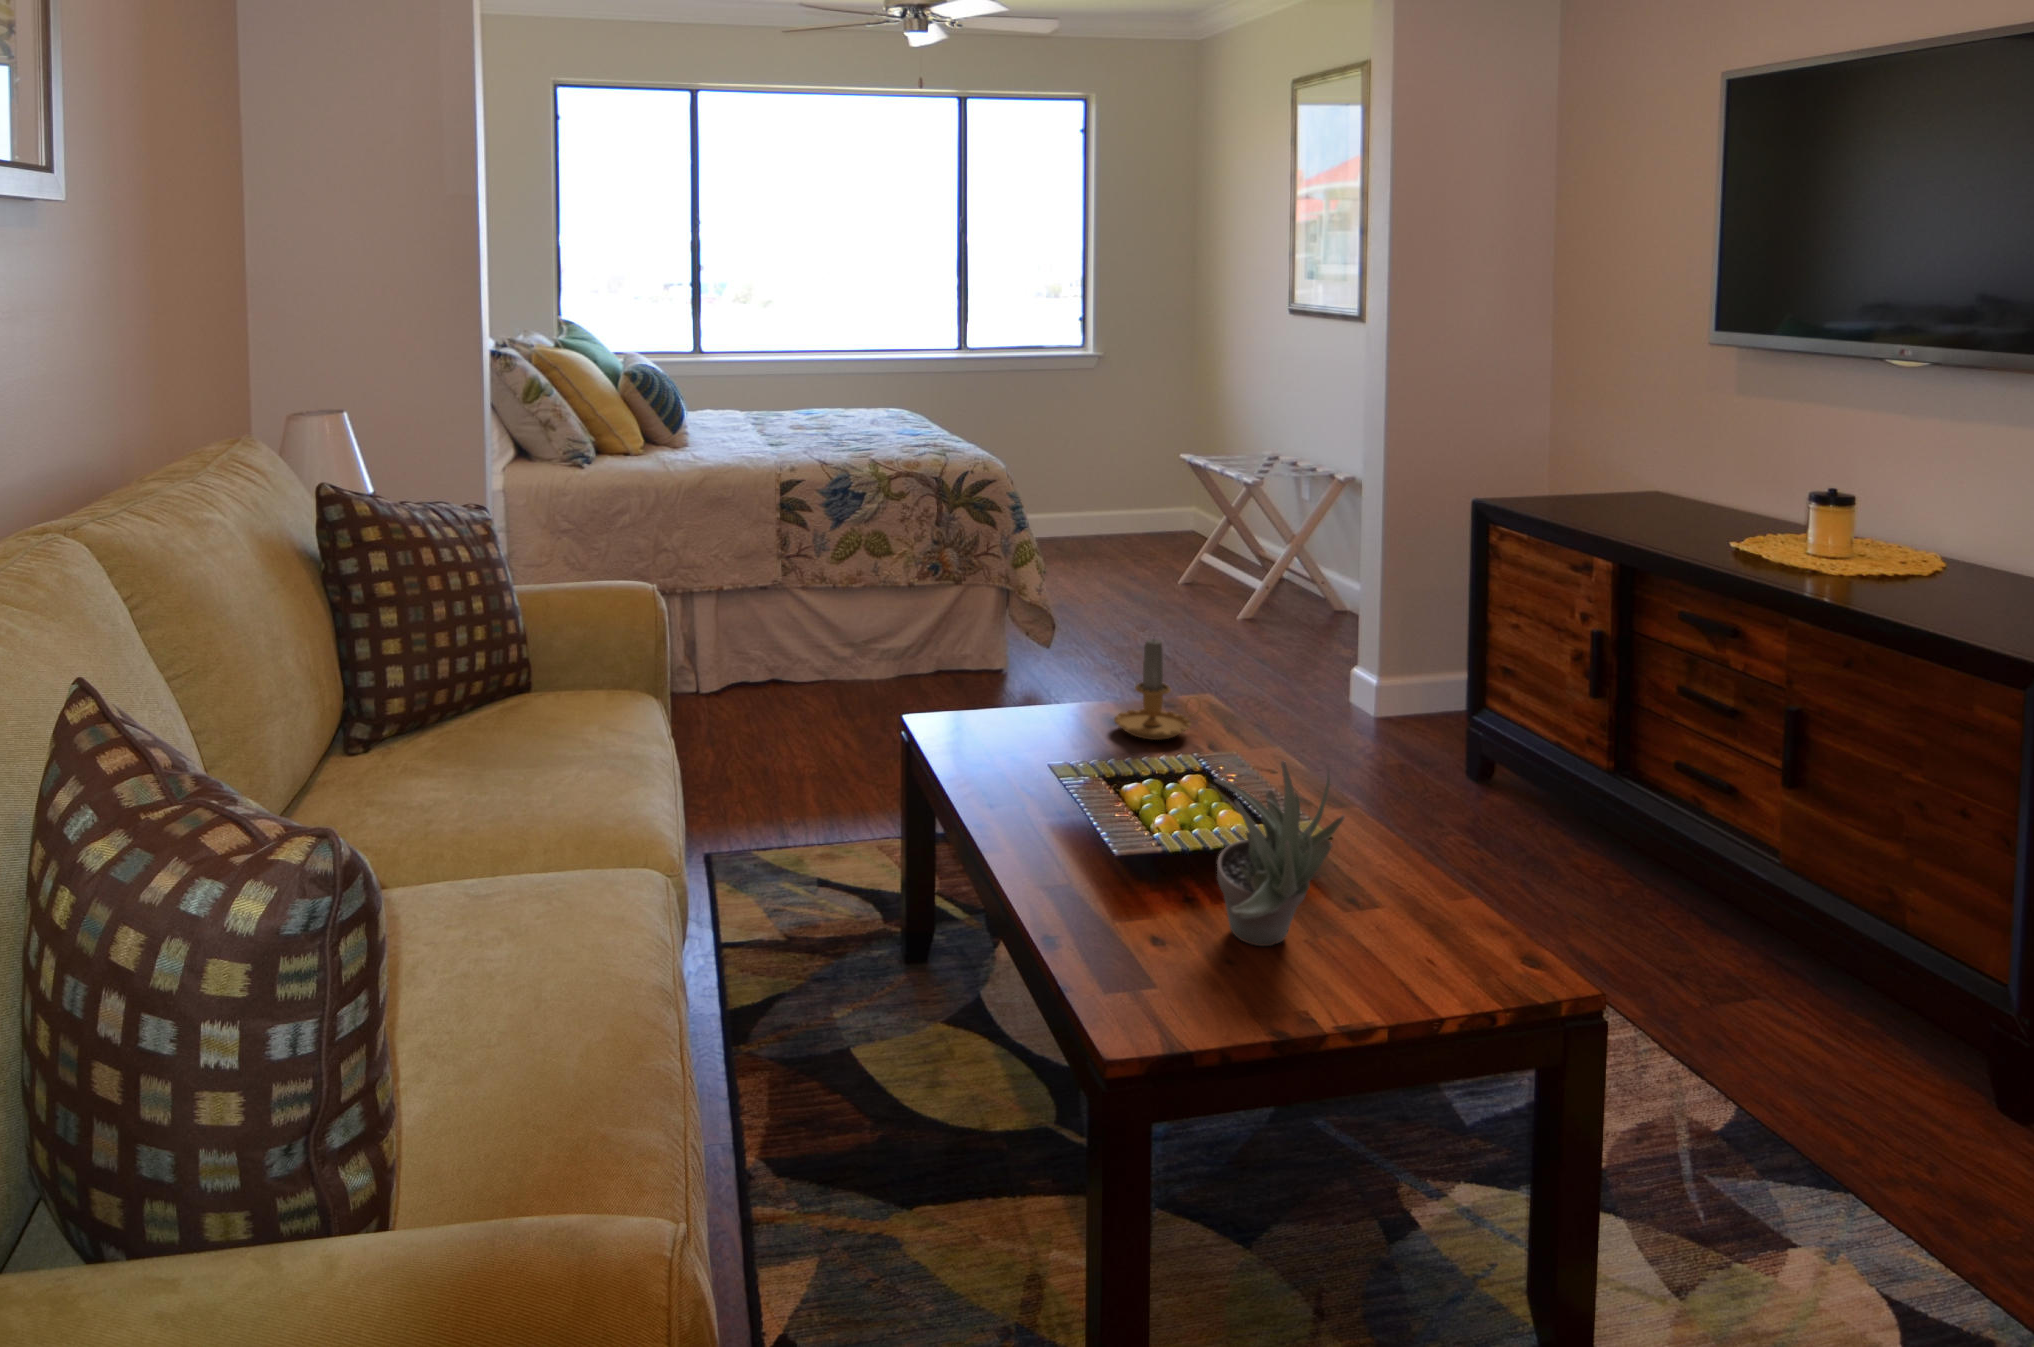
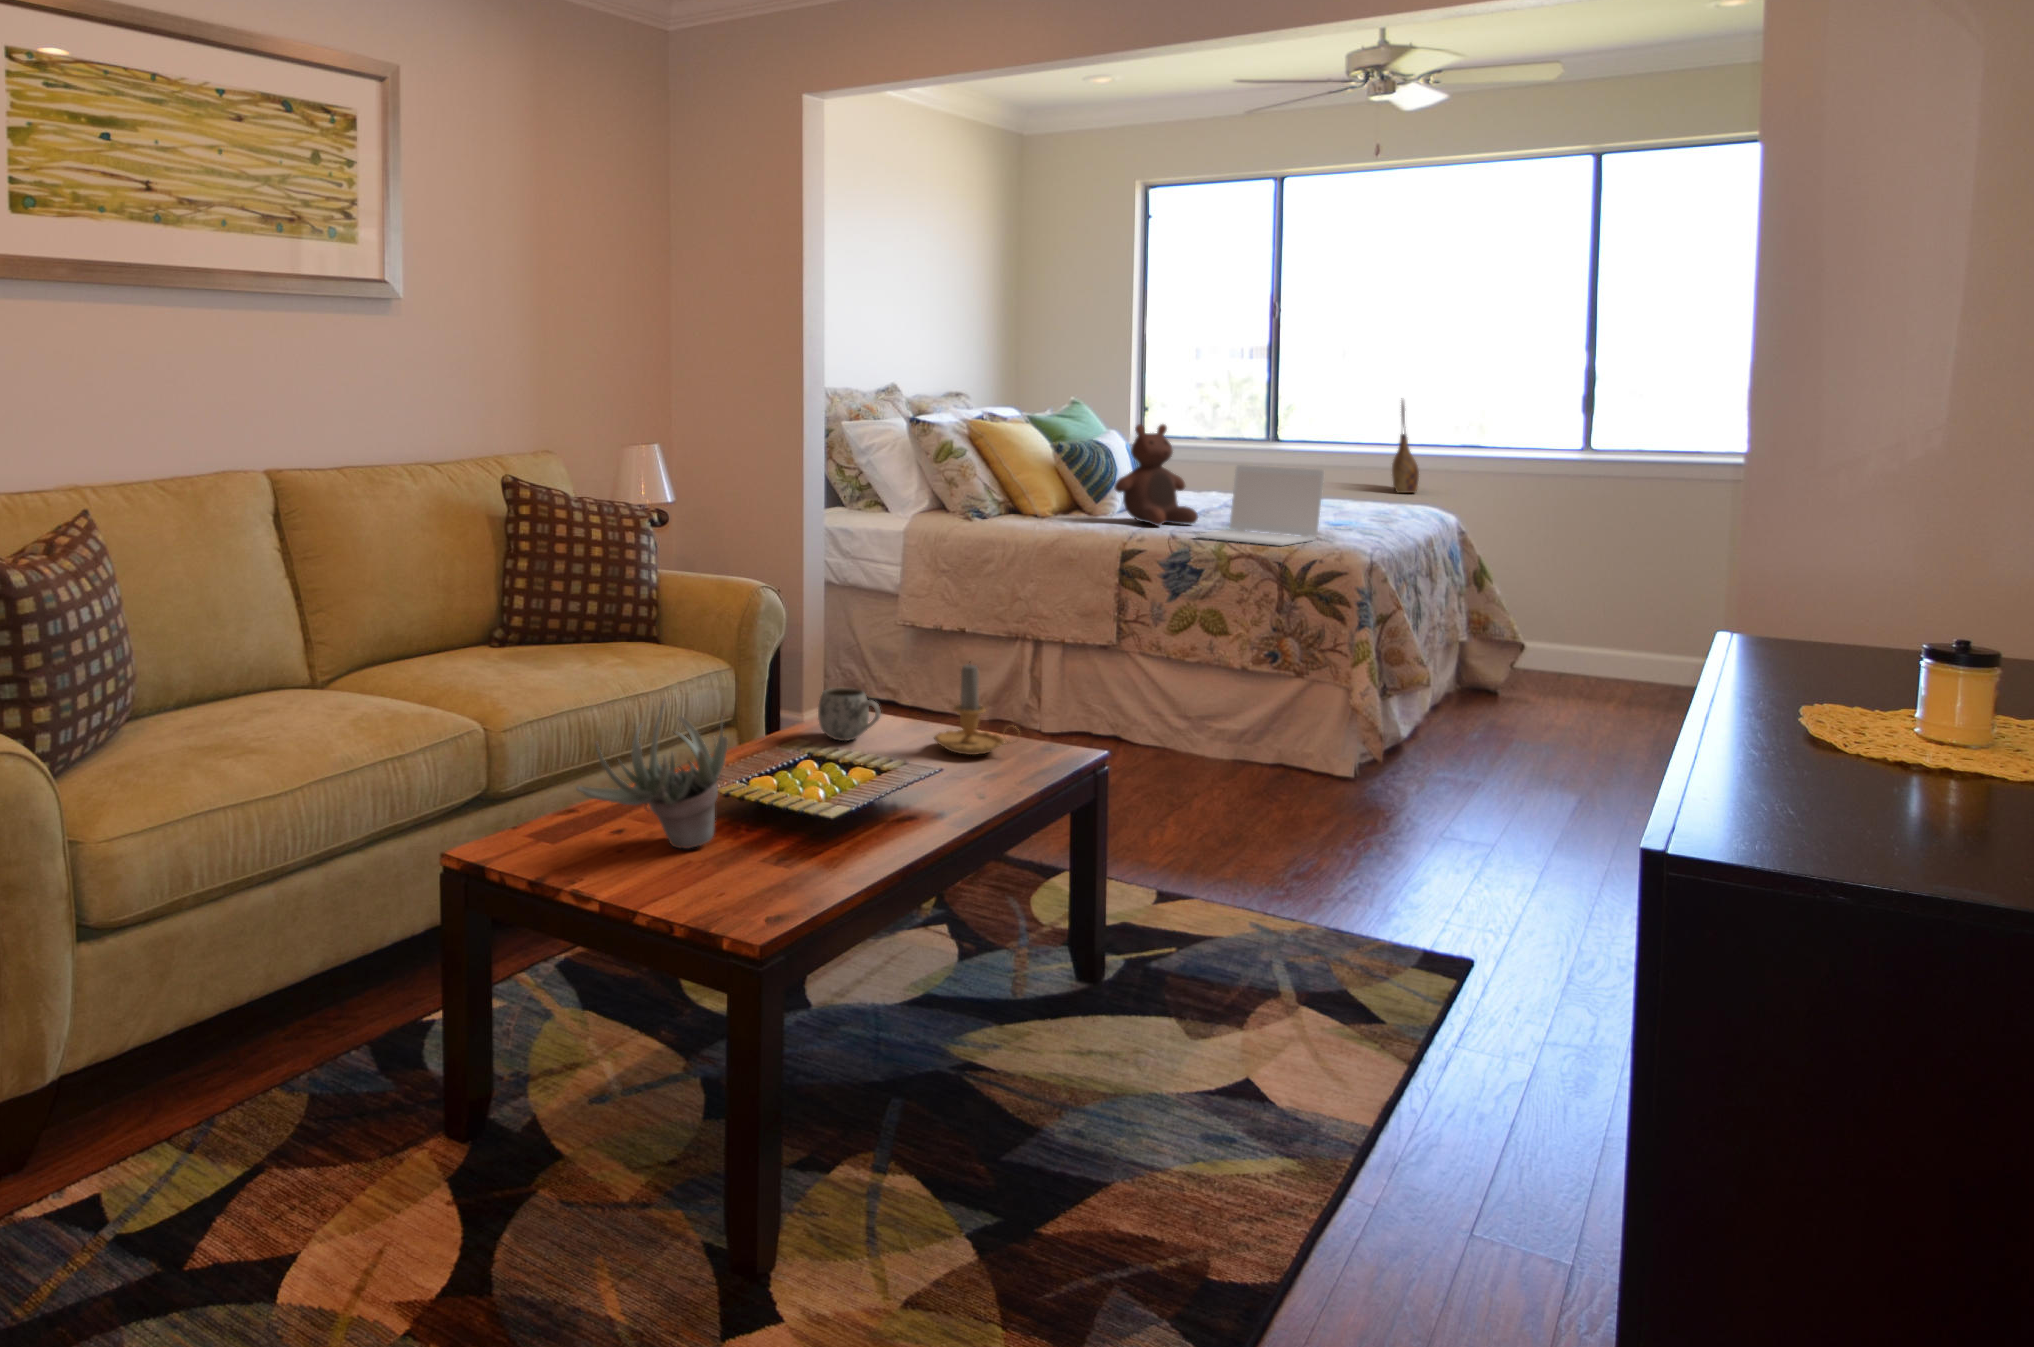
tote bag: none [810,307,848,396] -> present [1392,400,1419,493]
stuffed bear: none [721,344,800,450] -> present [1114,424,1198,526]
laptop: none [847,384,945,462] -> present [1196,465,1324,546]
mug: none [1003,692,1082,758] -> present [818,688,881,741]

